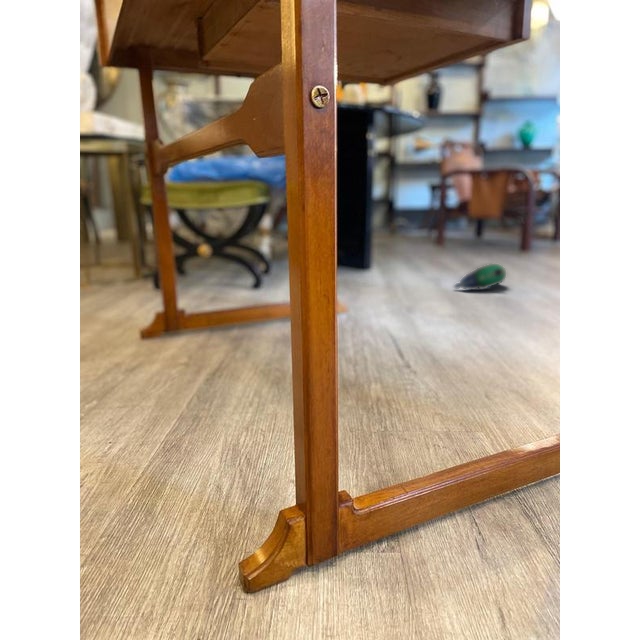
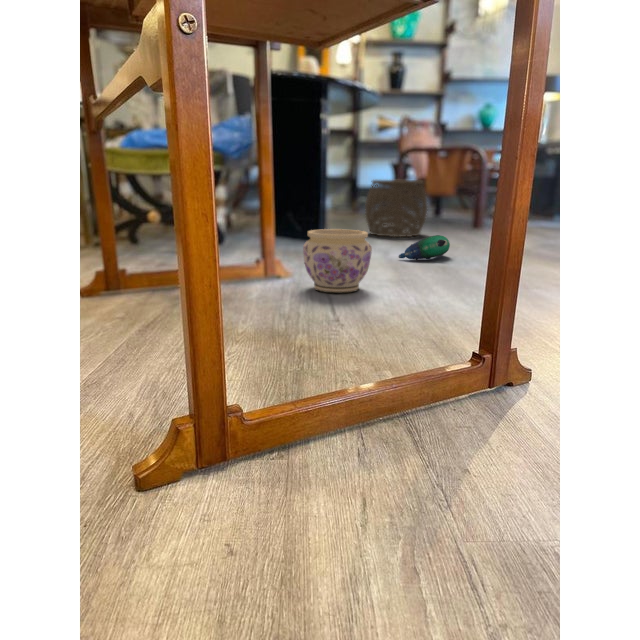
woven basket: none [411,205,476,263] -> present [365,180,428,237]
planter: none [364,265,436,332] -> present [303,229,372,293]

